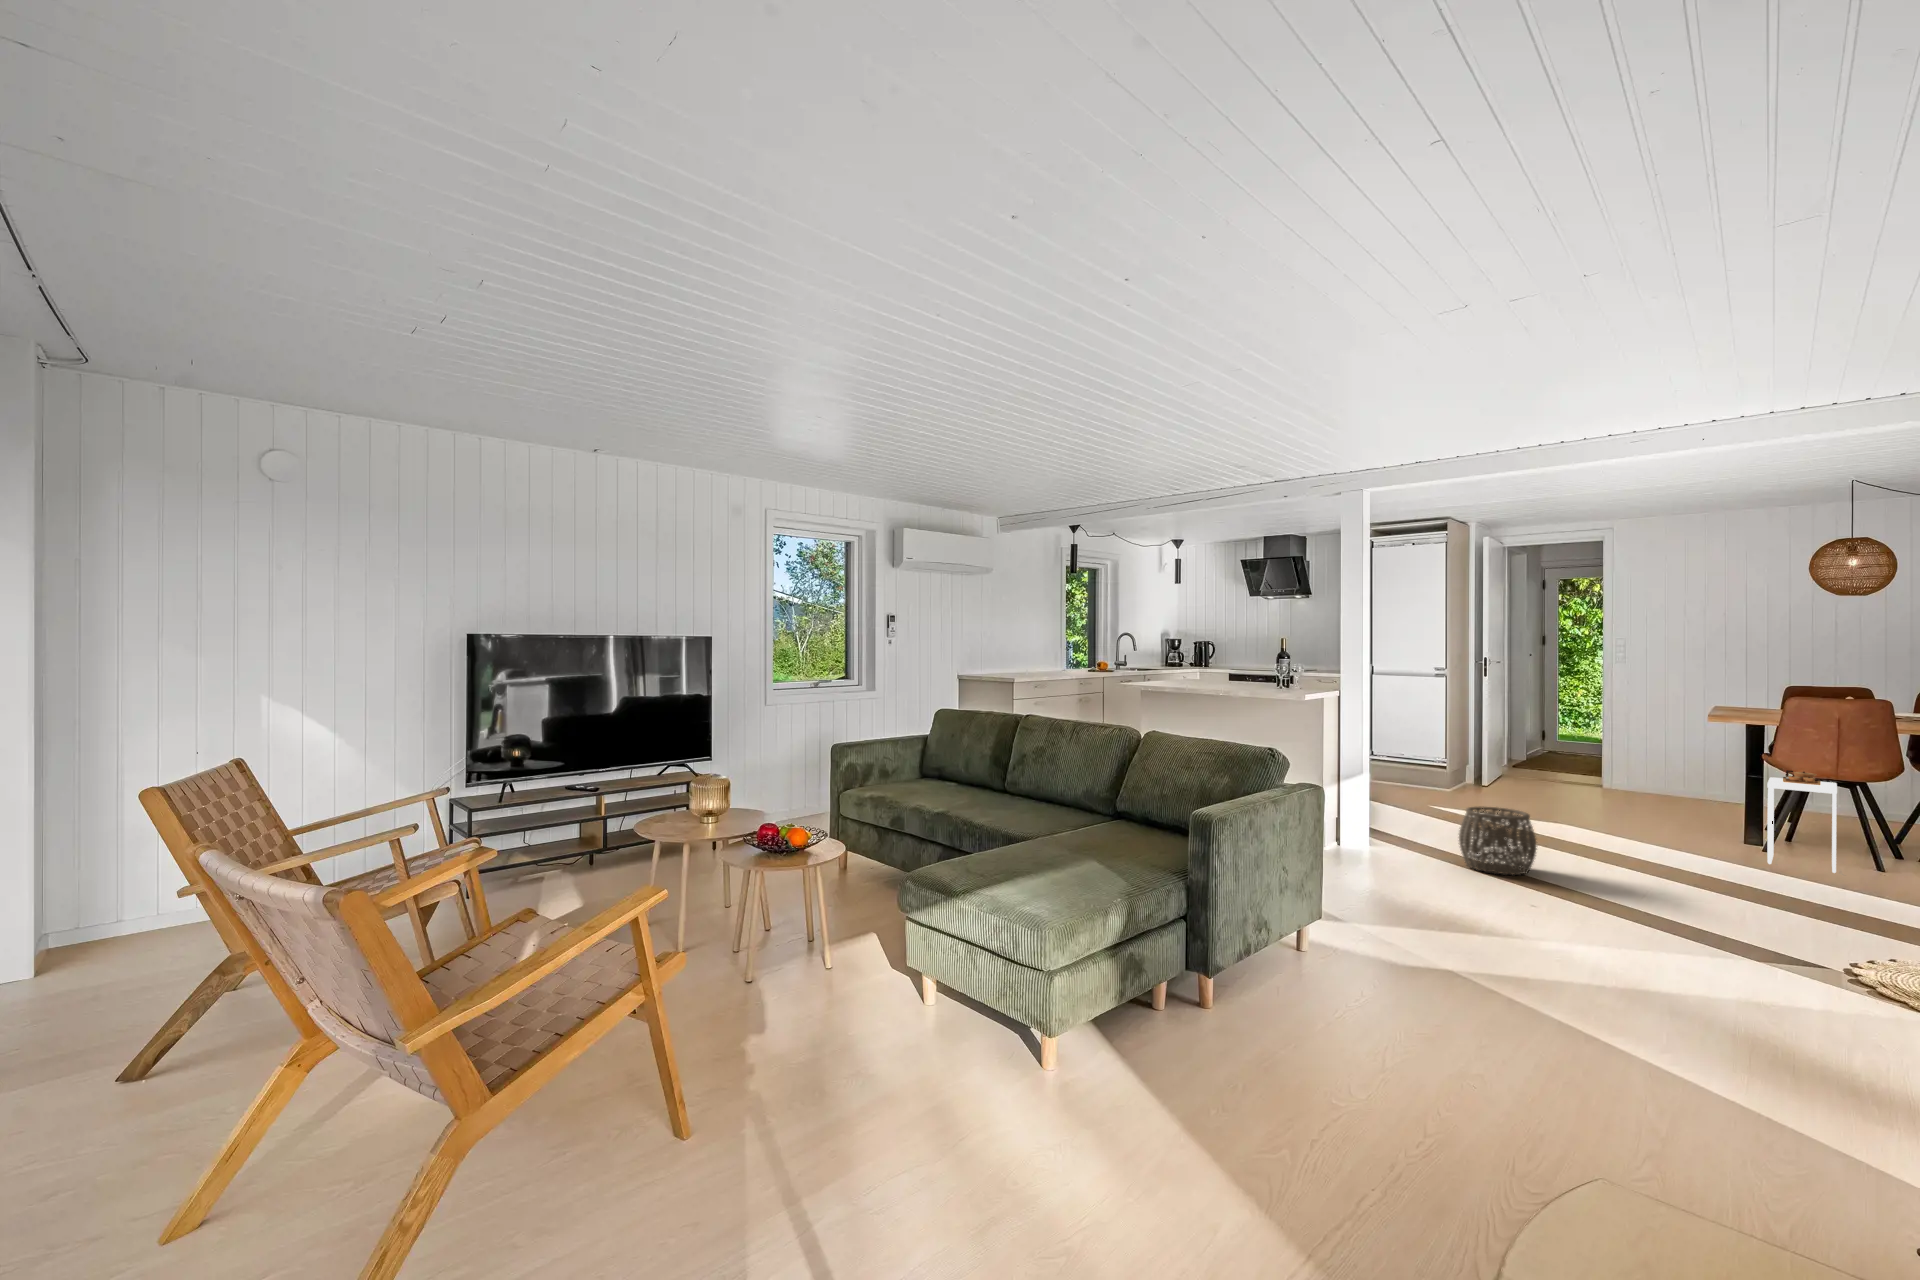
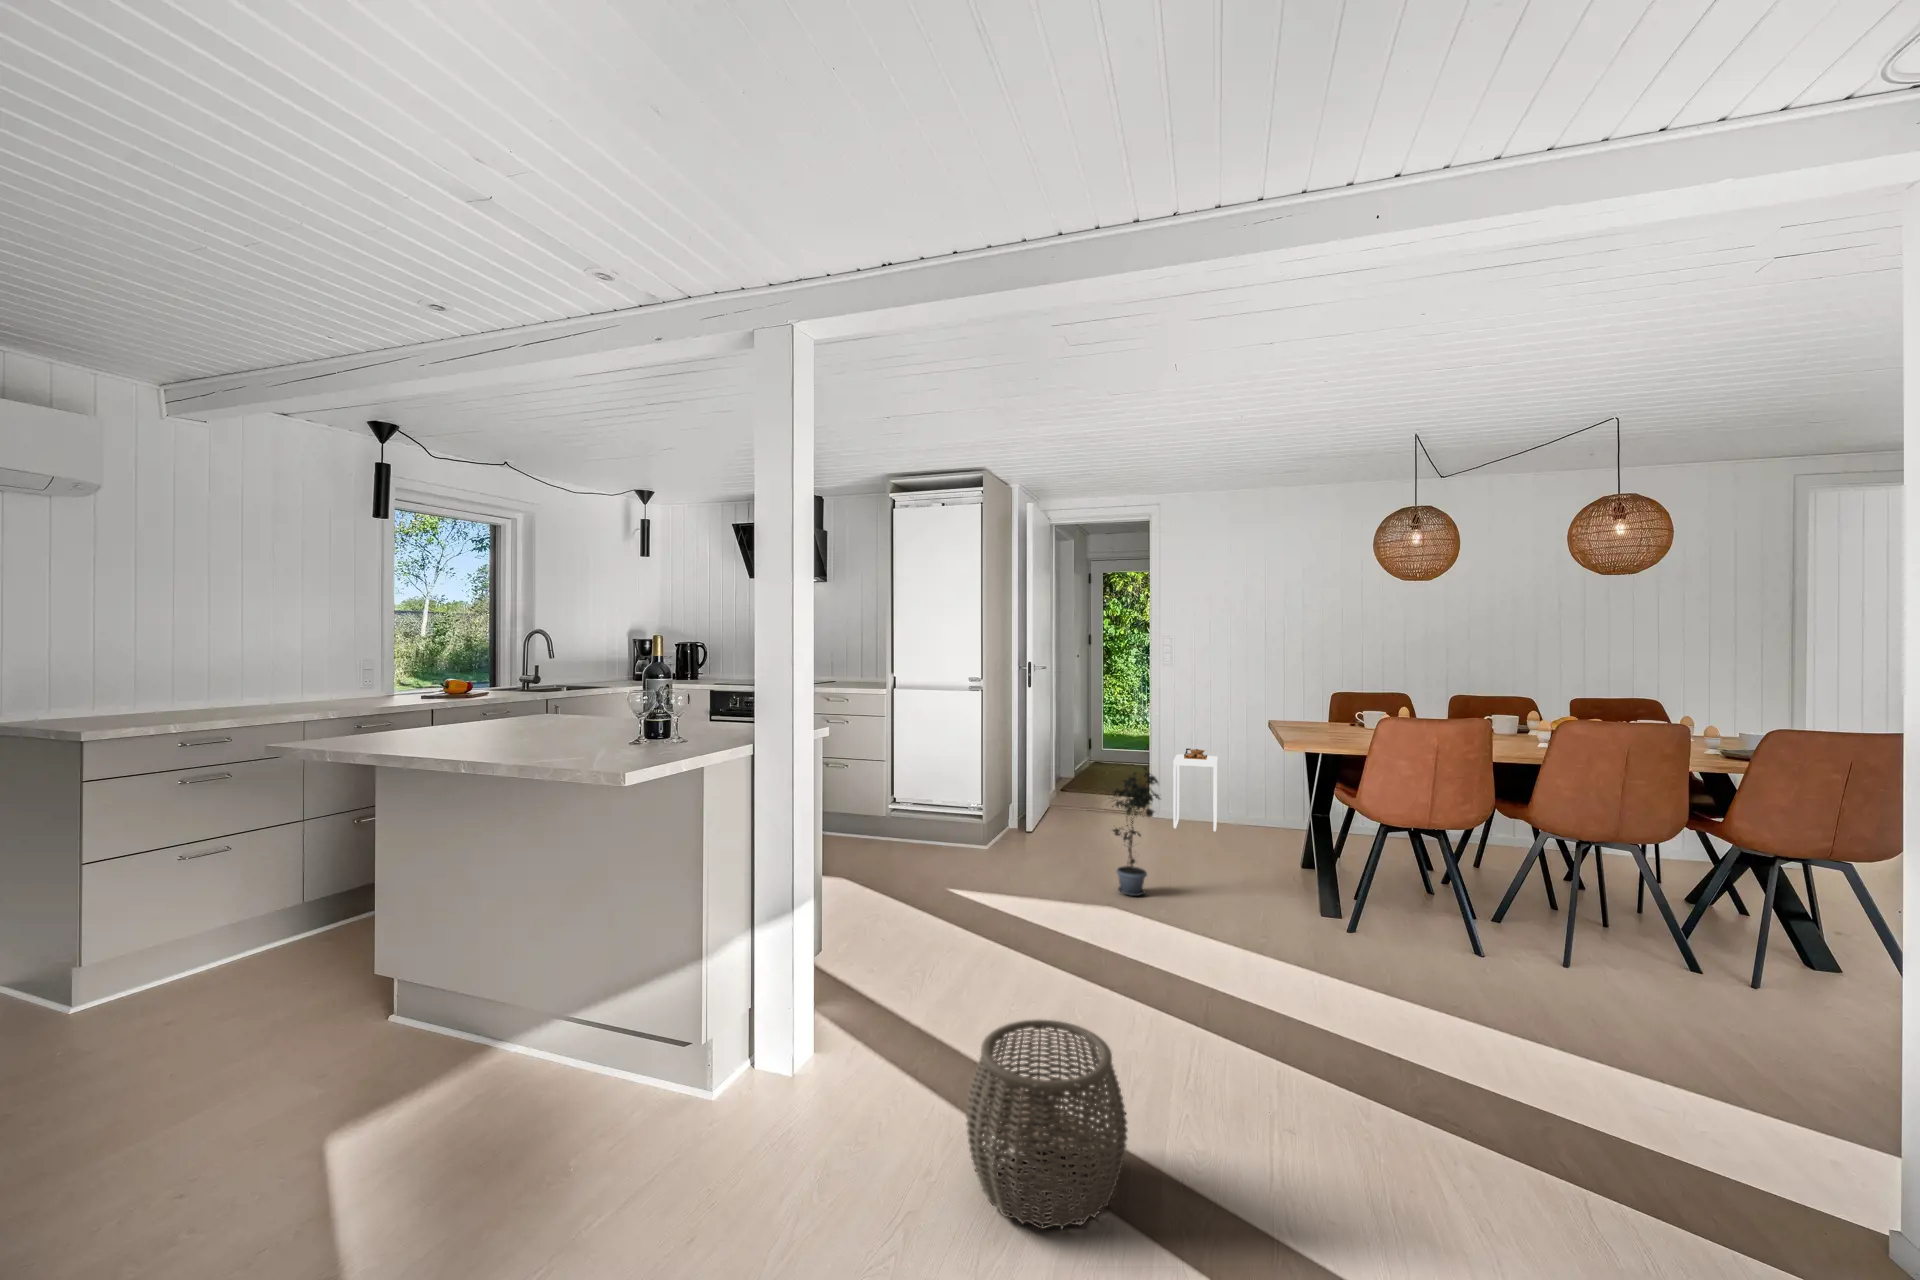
potted plant: none [1547,728,1593,815] -> present [1112,766,1160,896]
side table: present [1767,770,1837,873] -> present [1173,748,1217,831]

